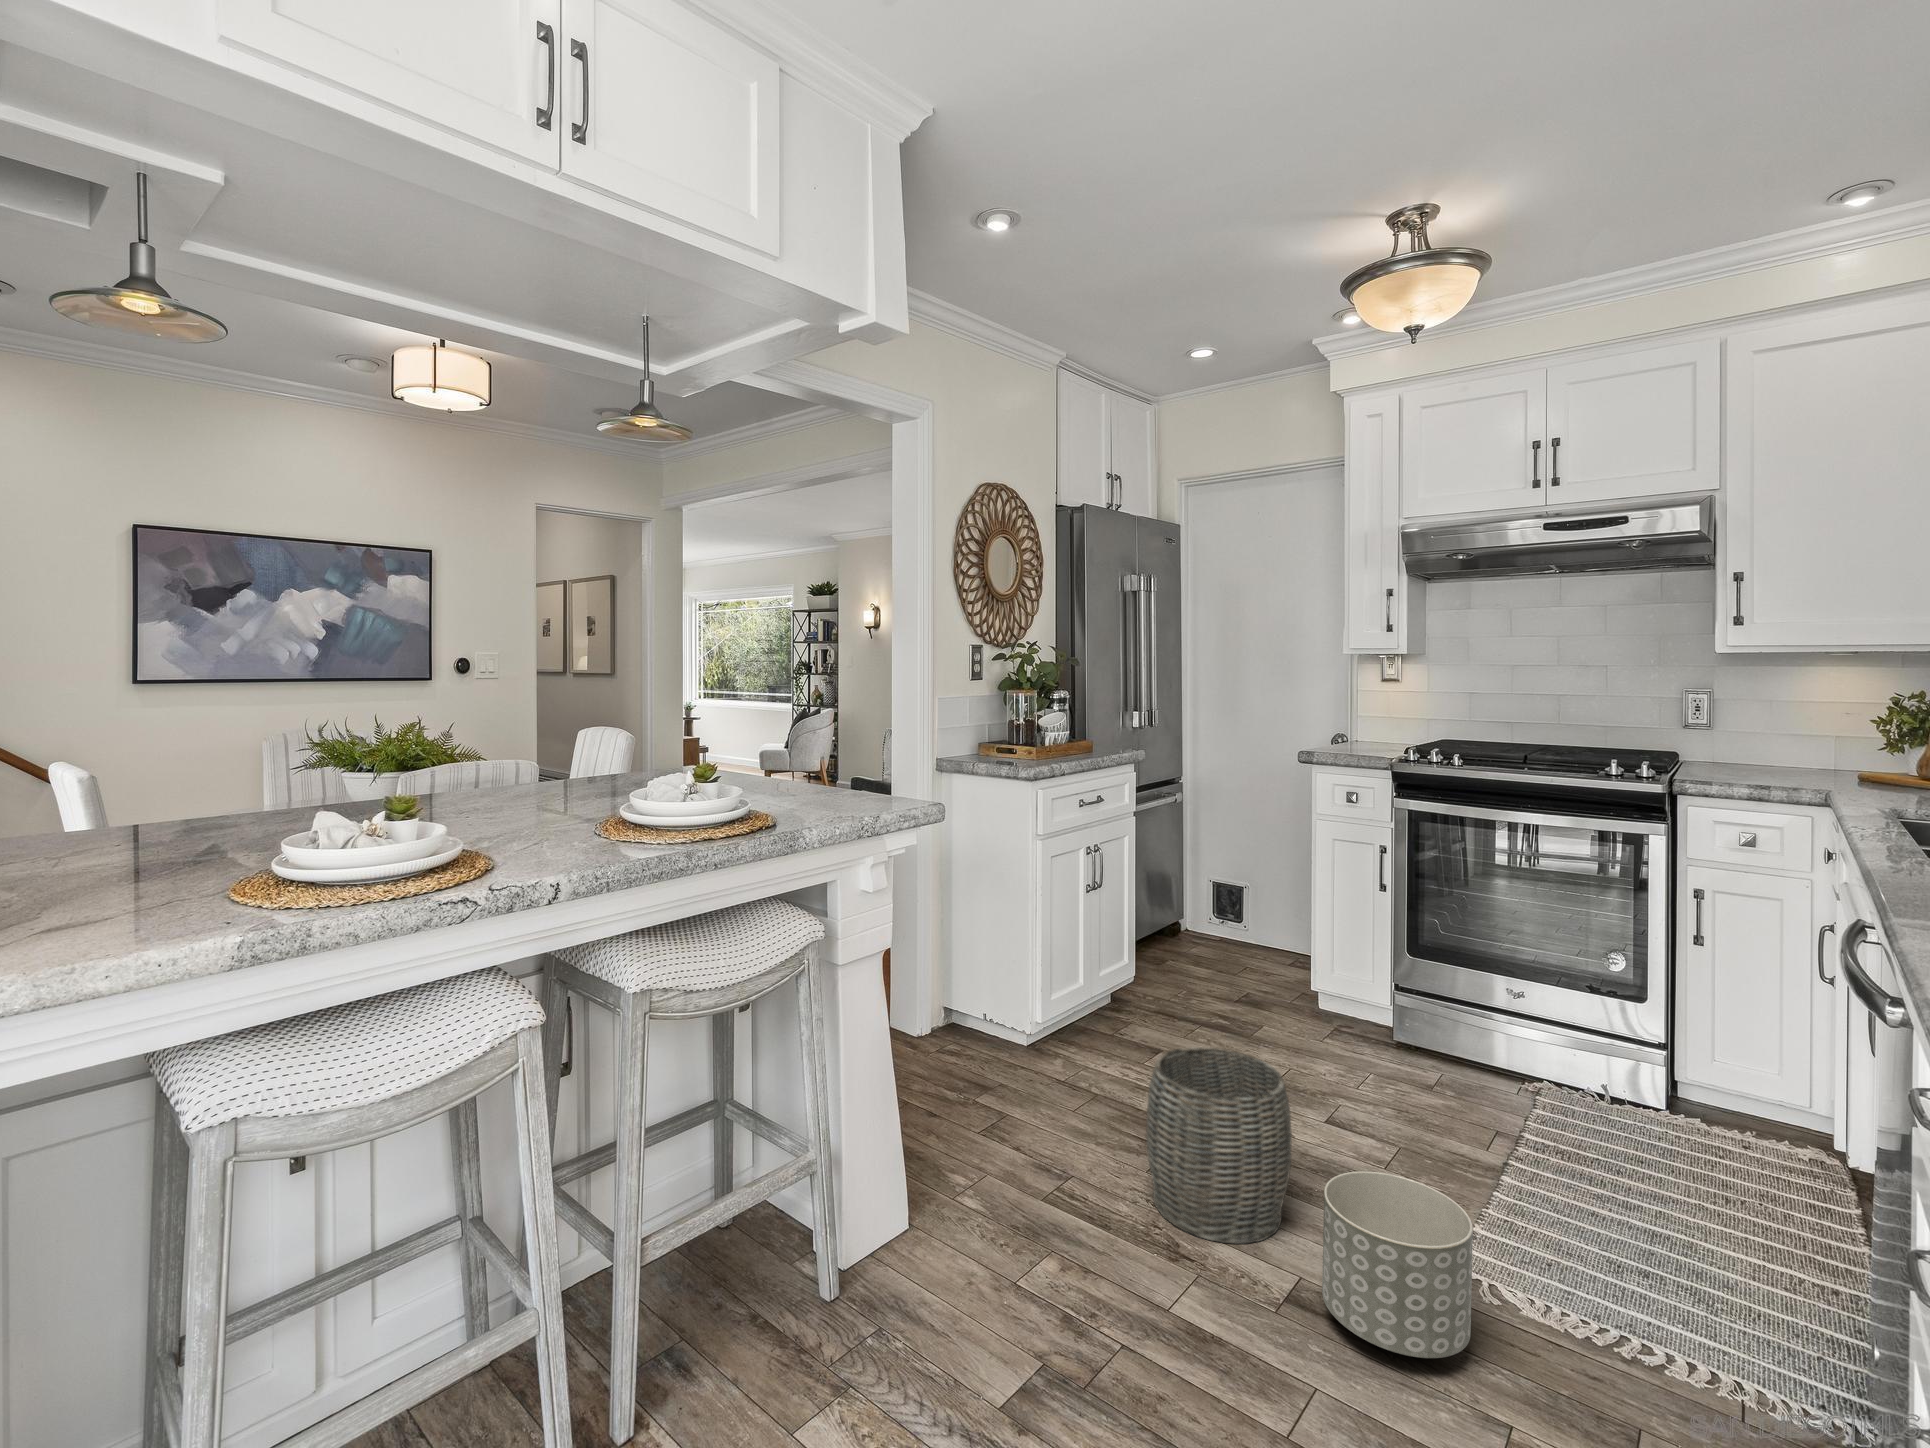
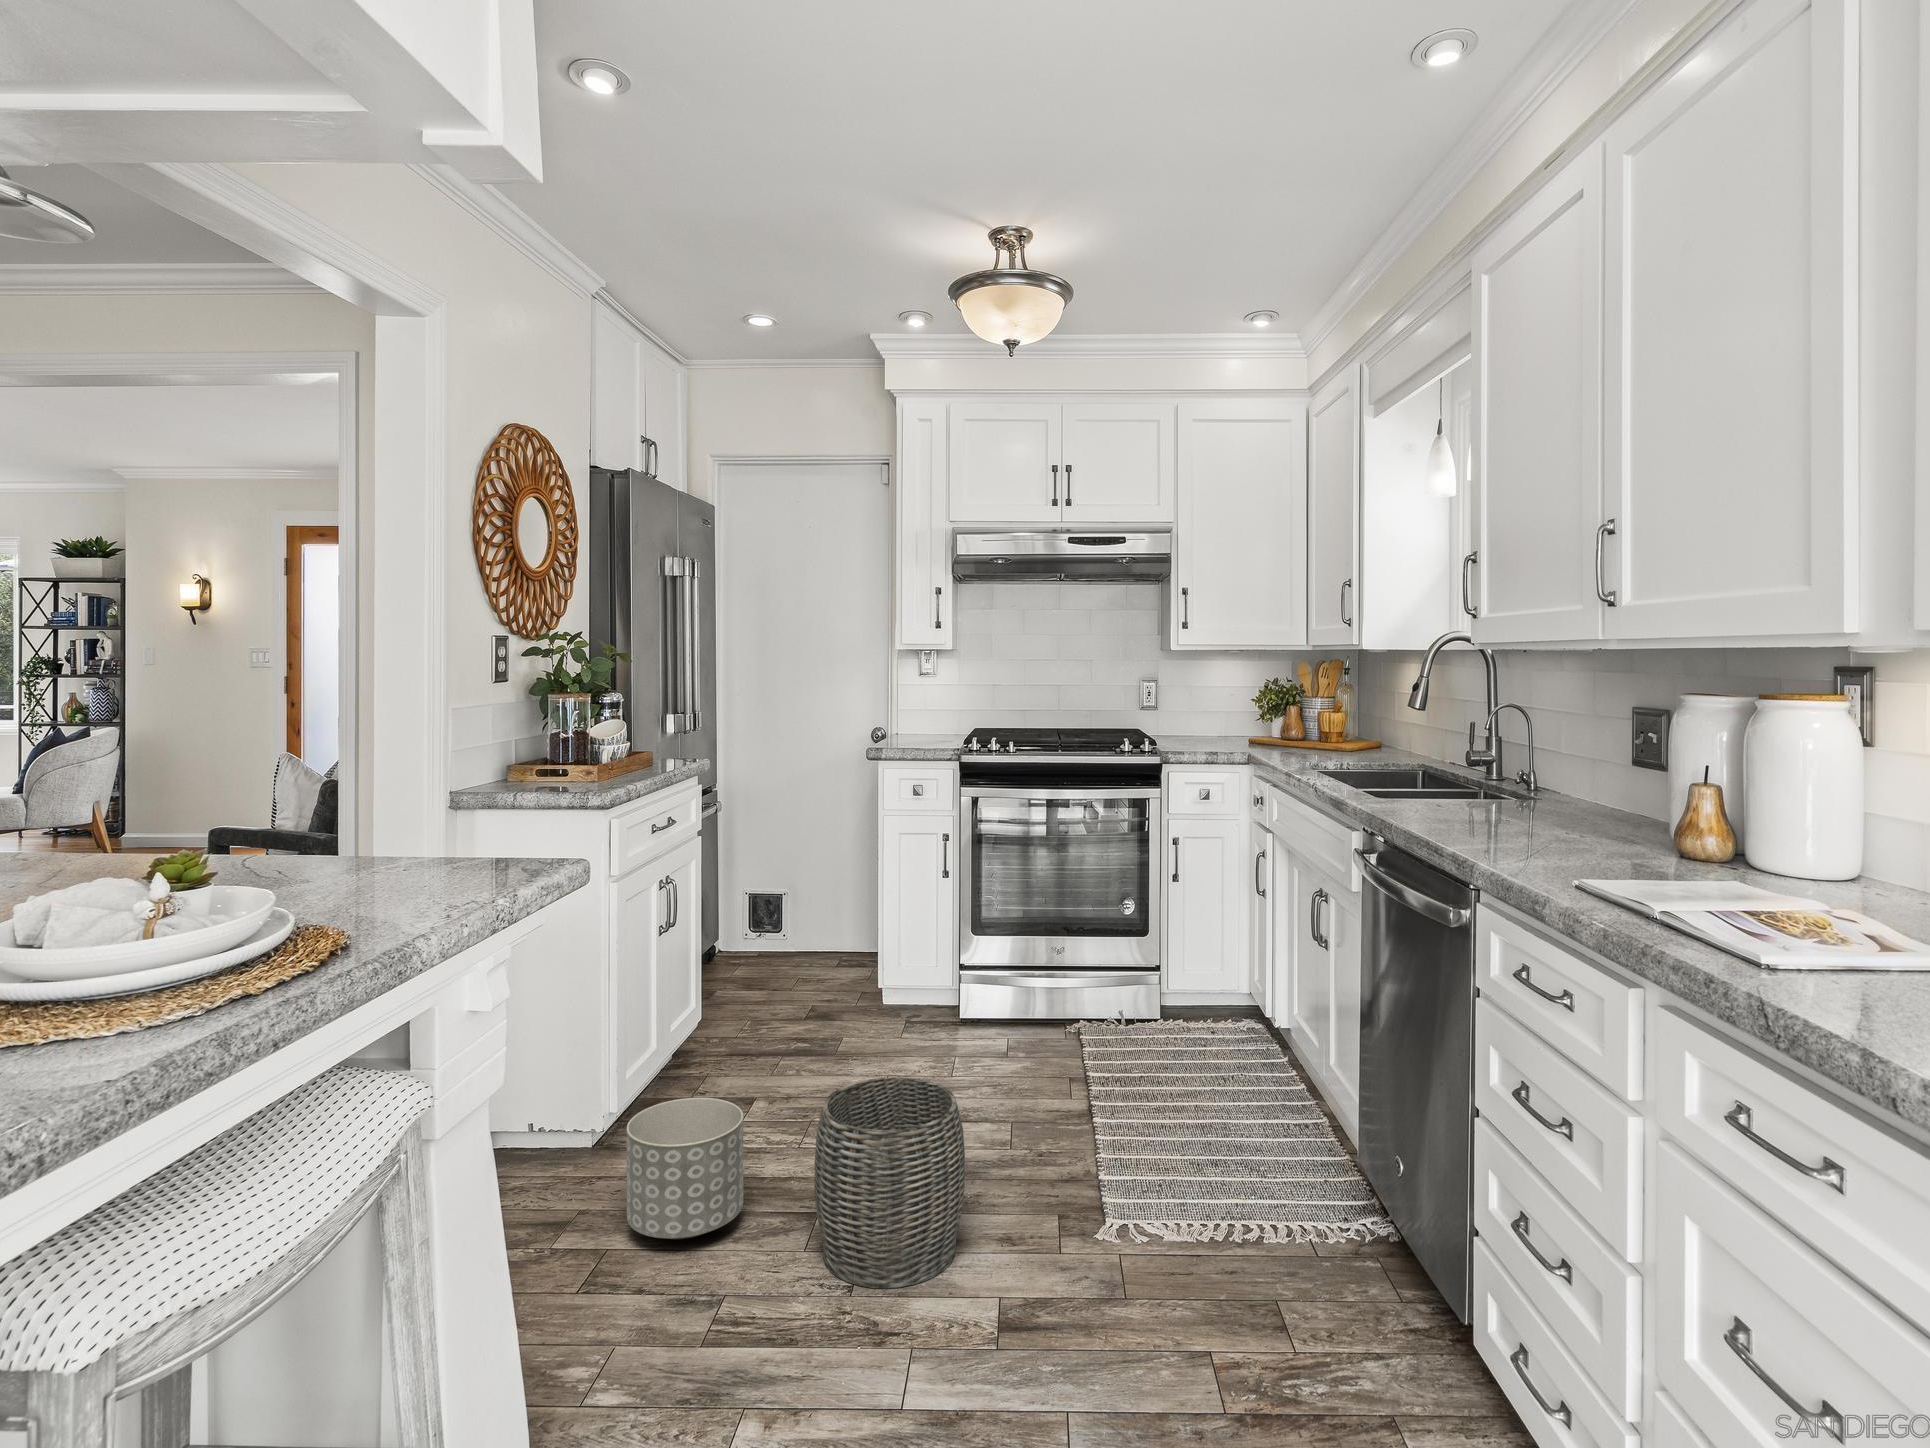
planter: present [1322,1171,1473,1358] -> present [627,1098,743,1239]

